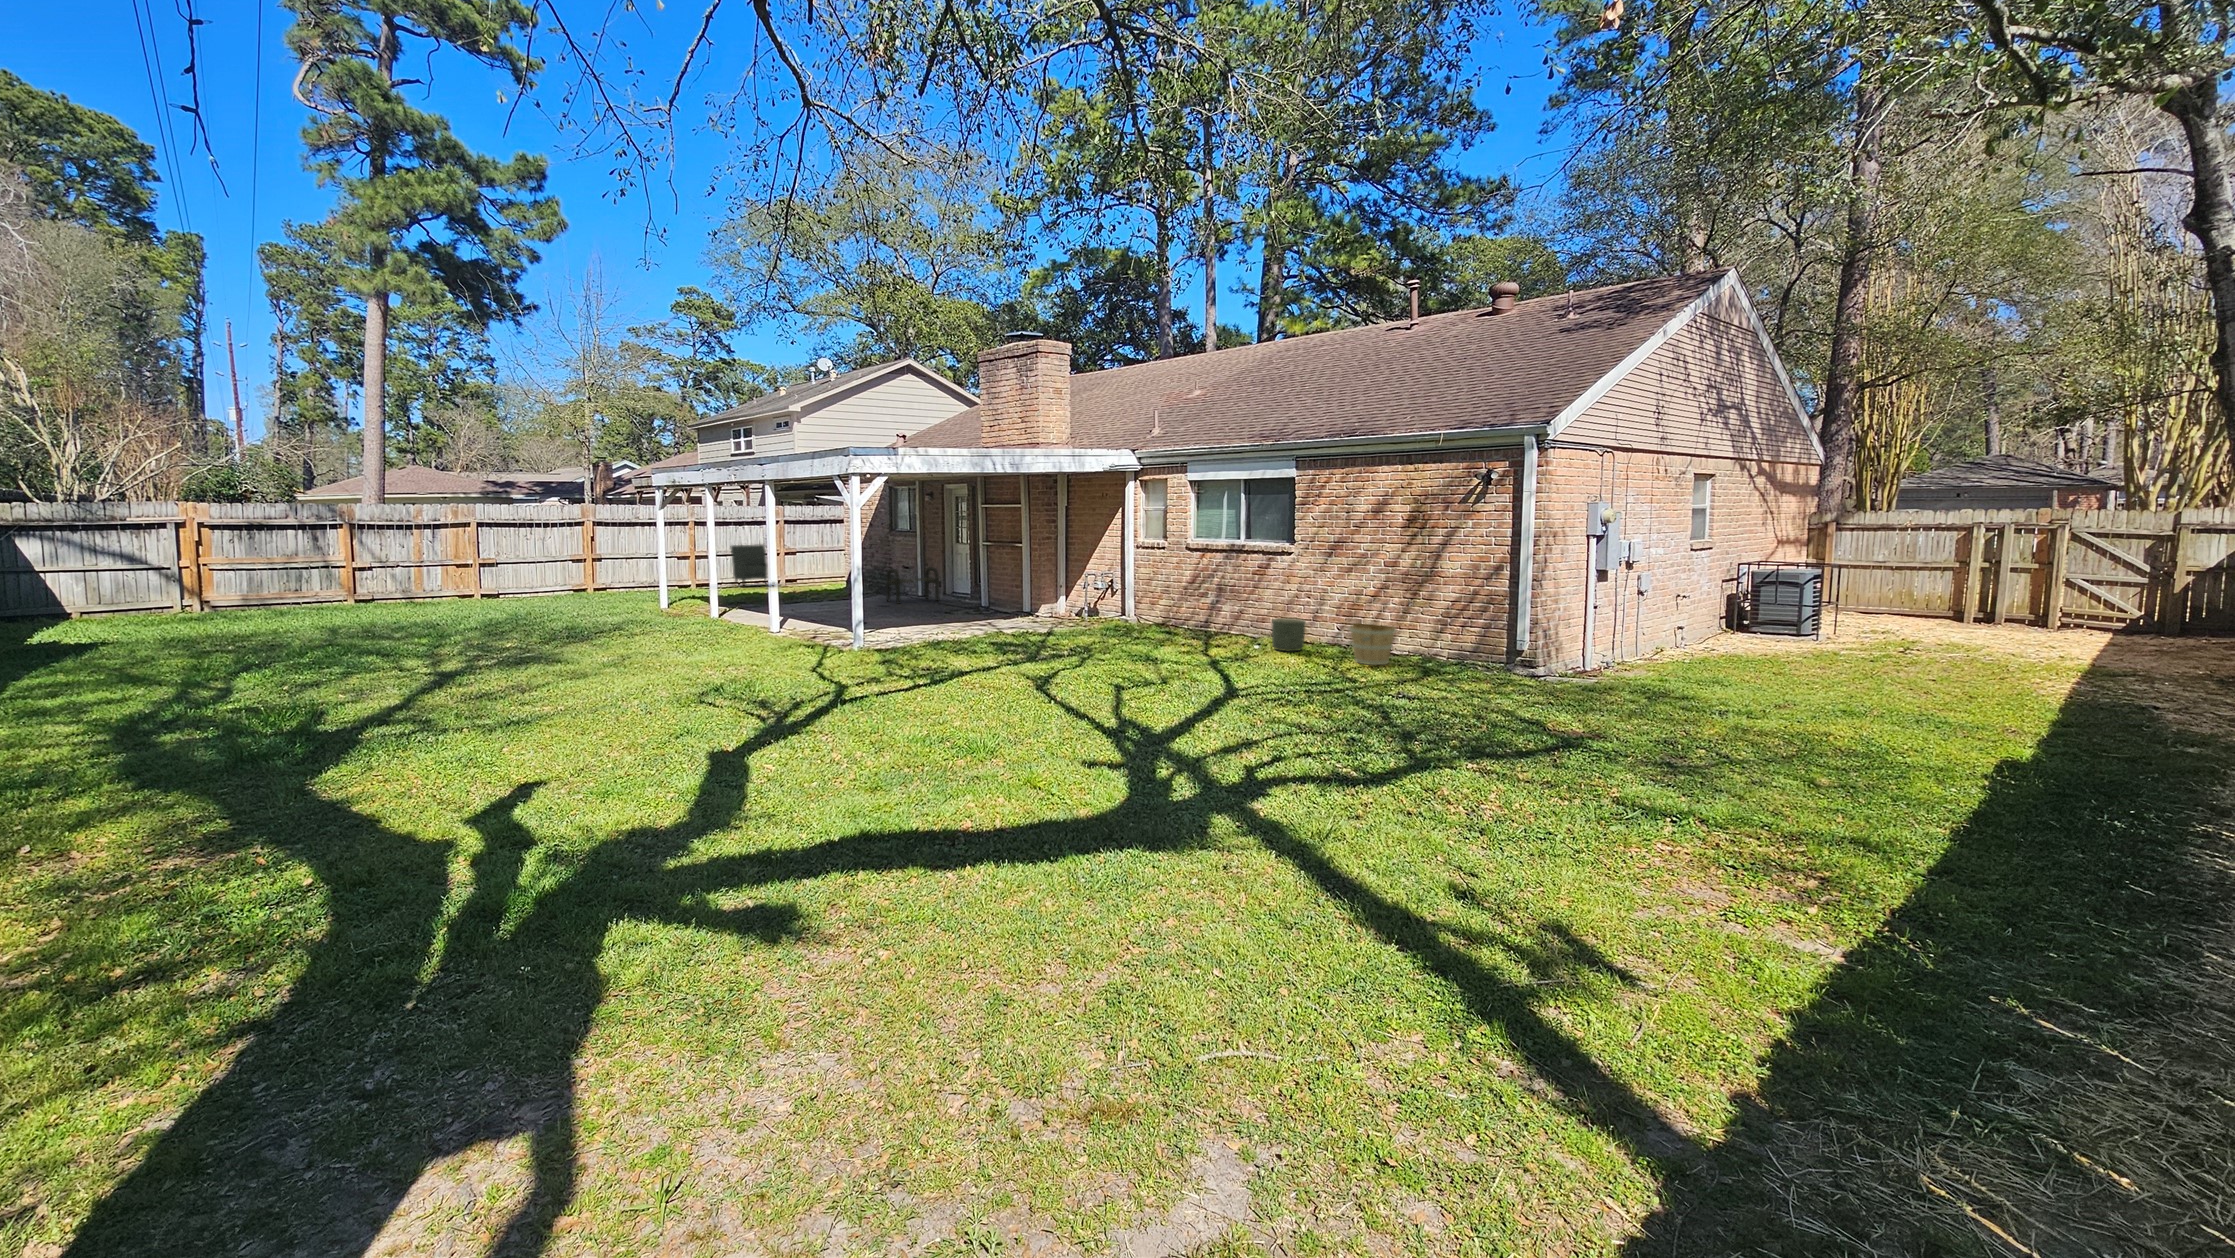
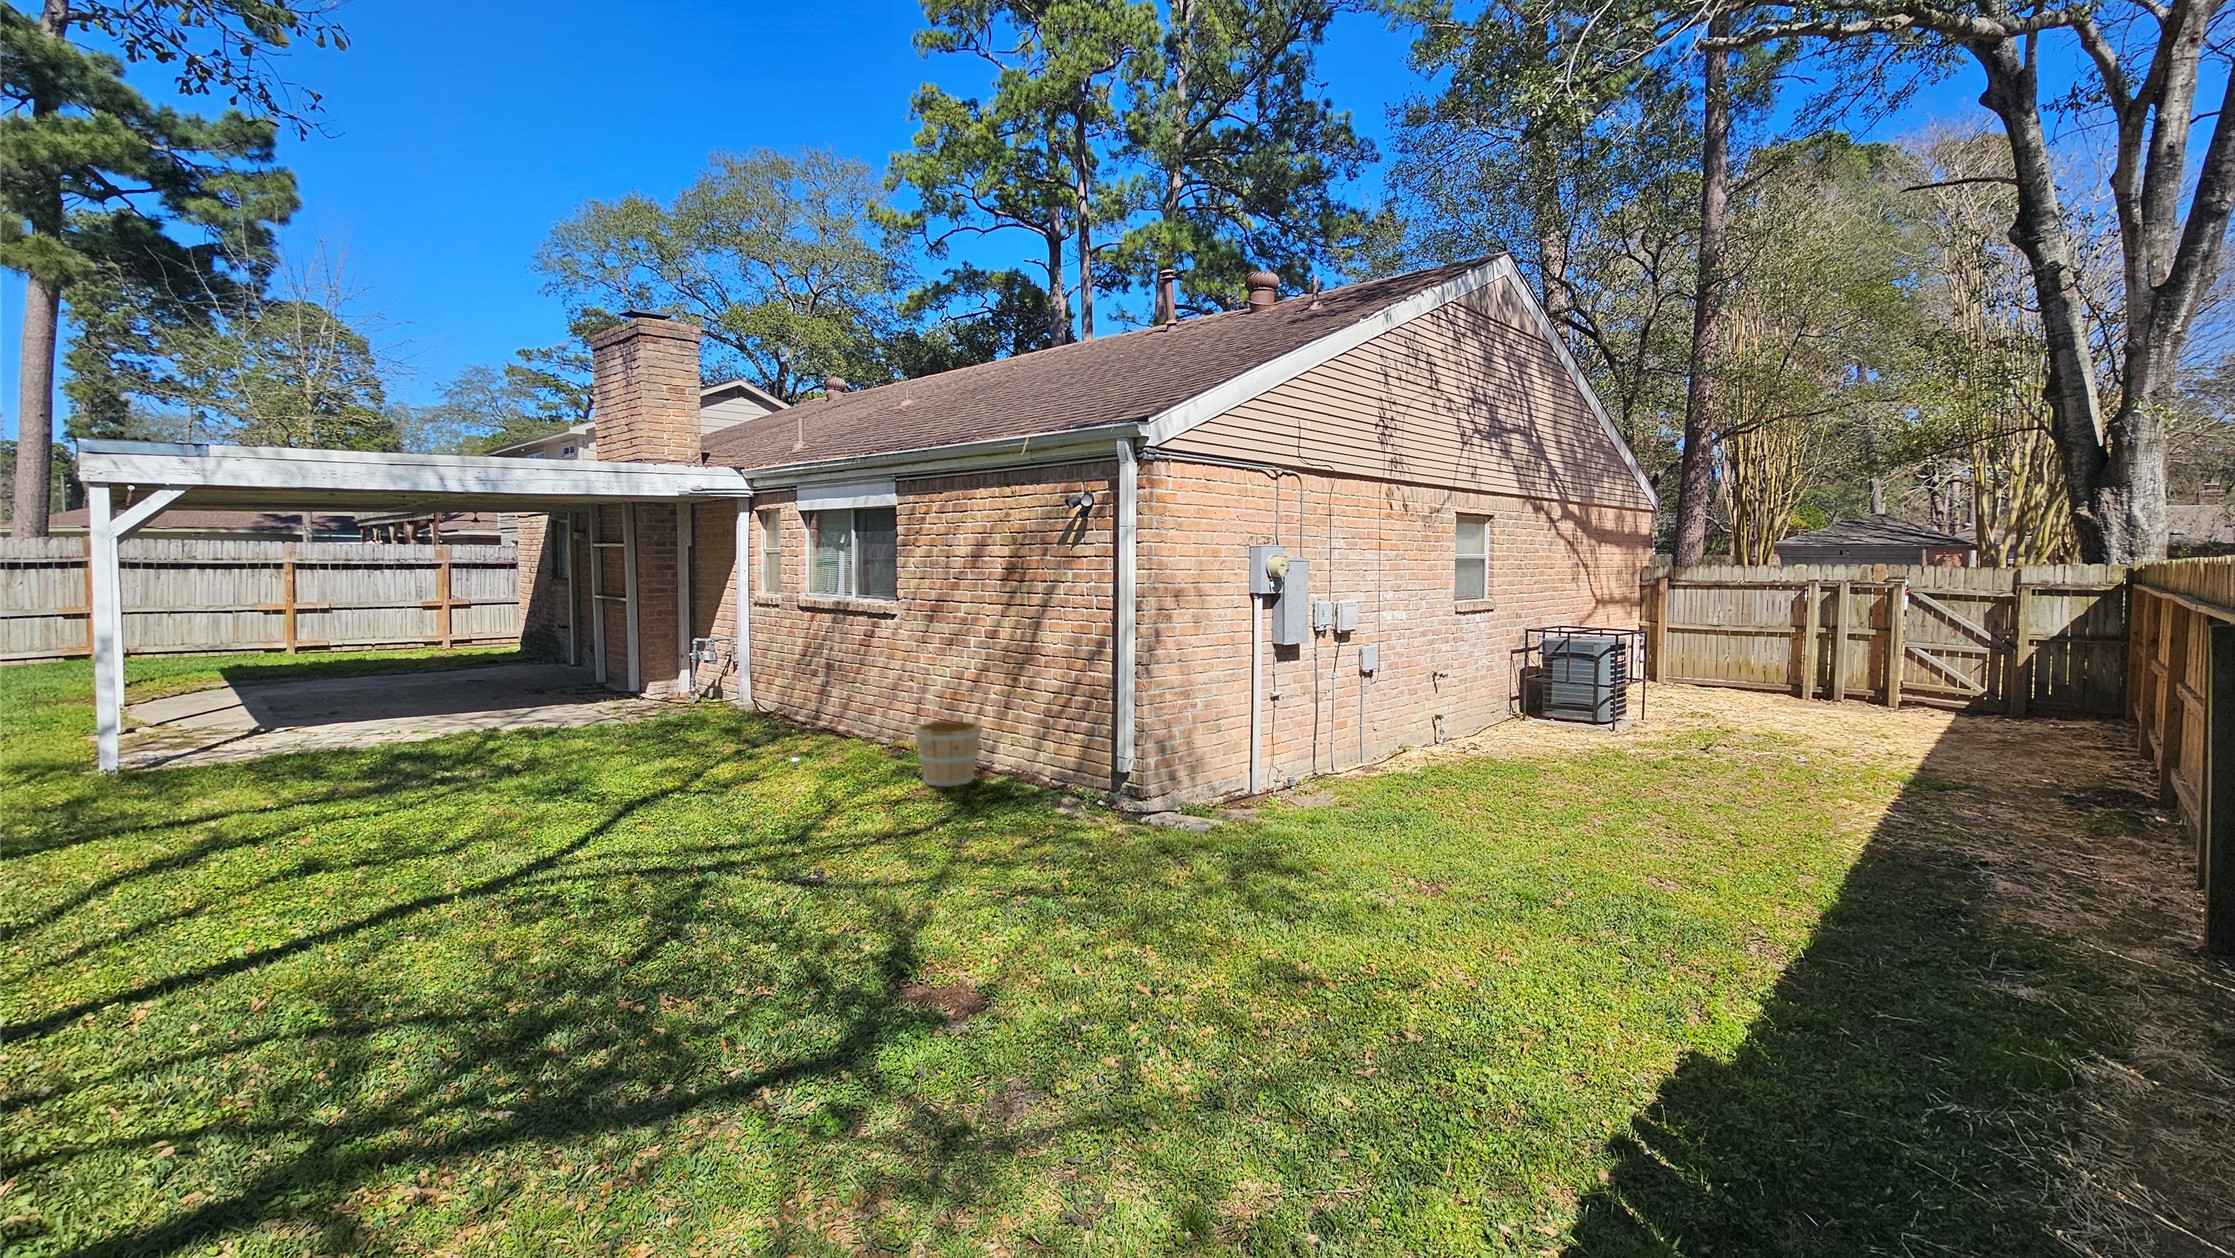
chair: present [731,544,774,586] -> none [356,593,417,651]
bench: present [886,567,940,603] -> none [500,625,579,675]
planter: present [1272,618,1306,652] -> none [846,708,898,759]

